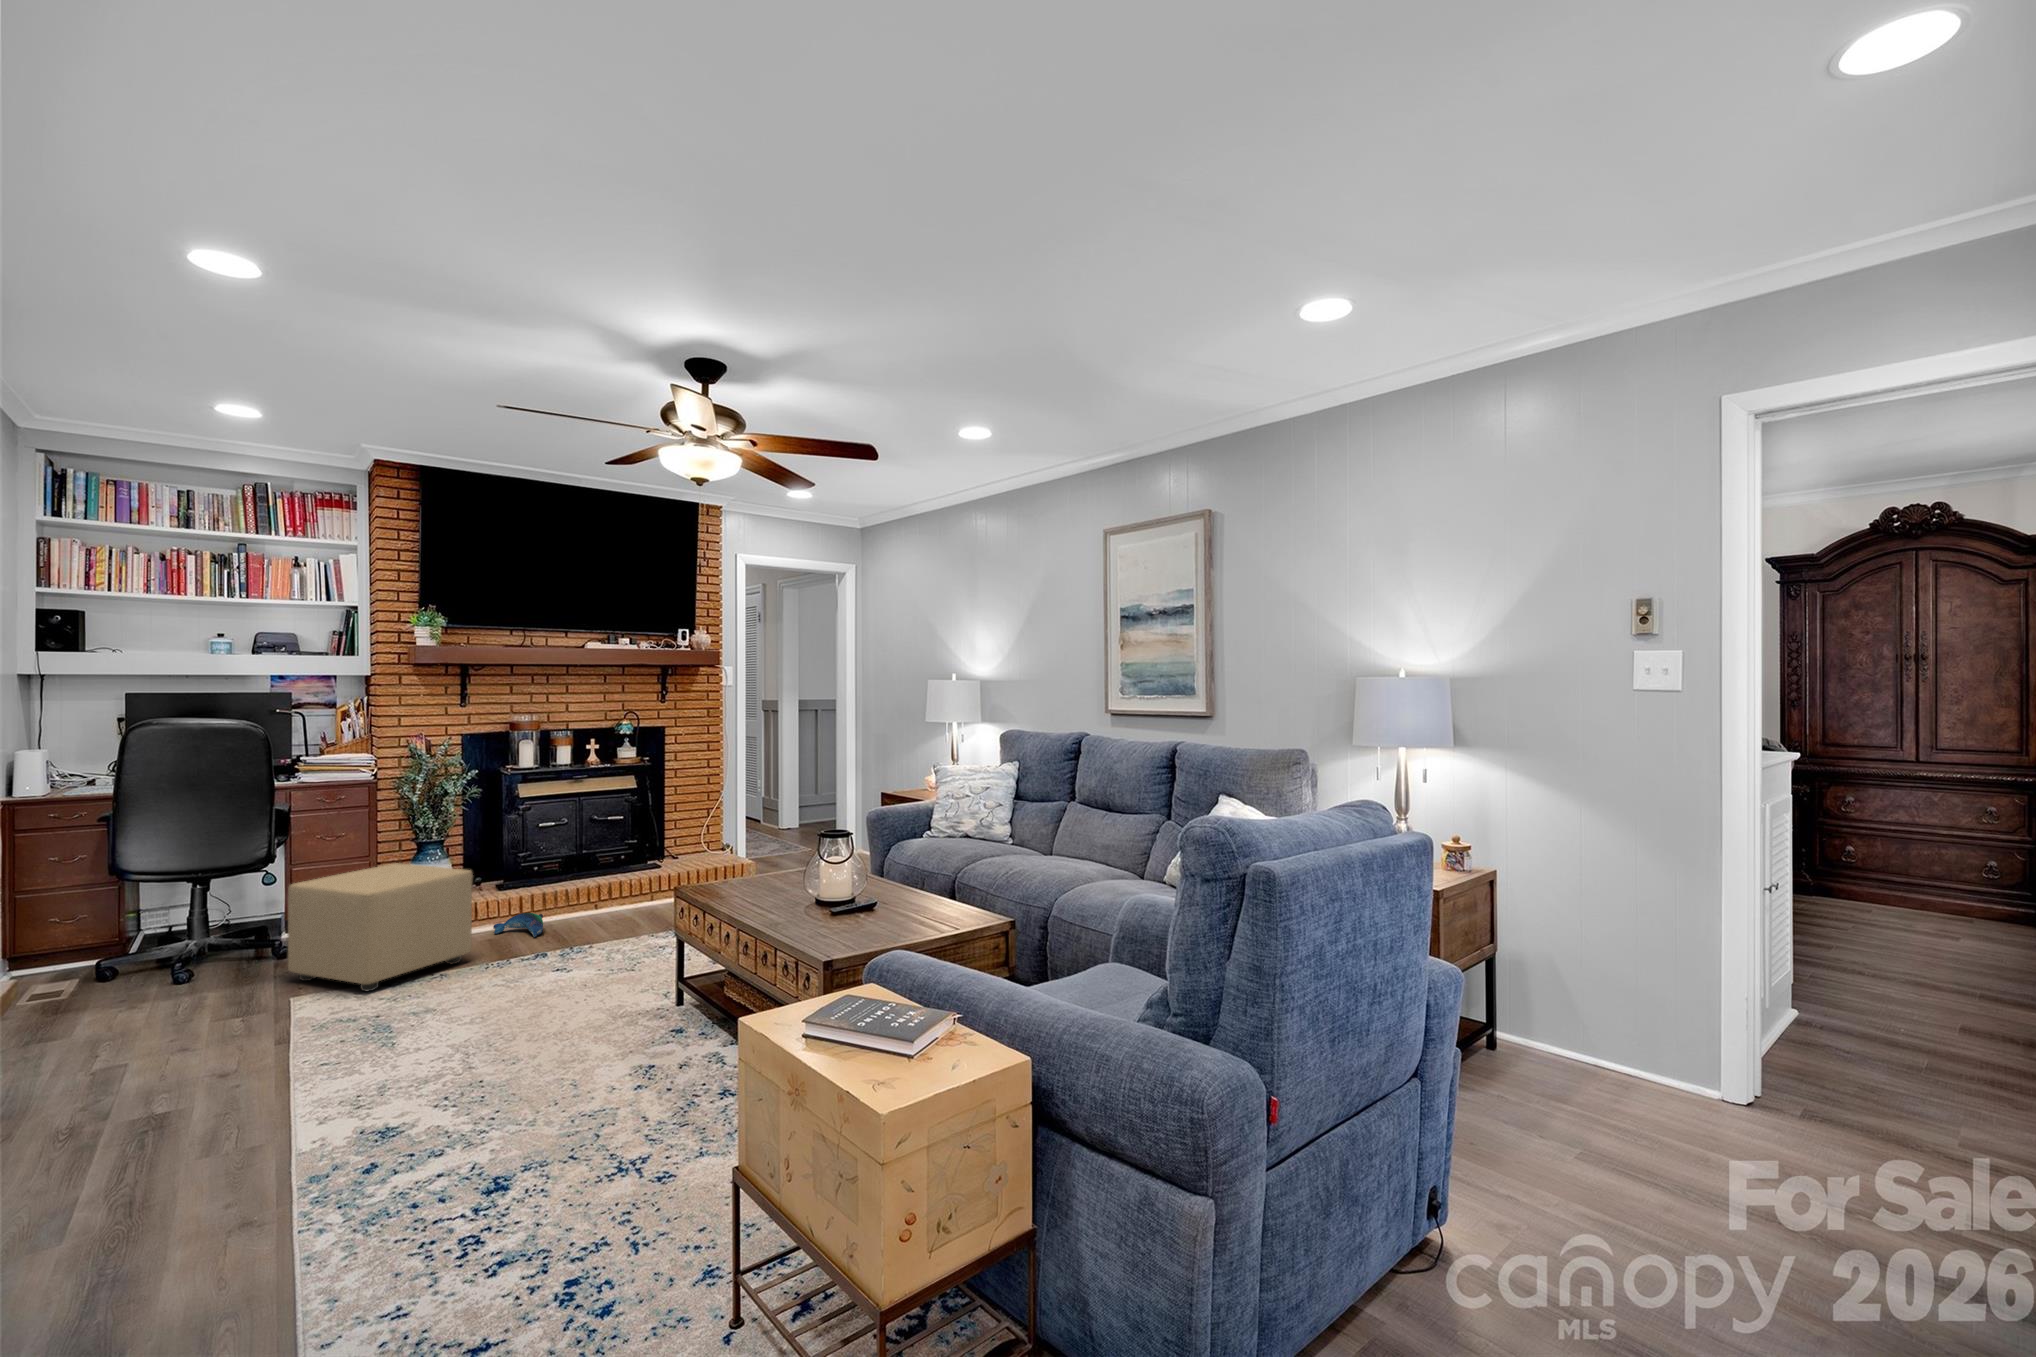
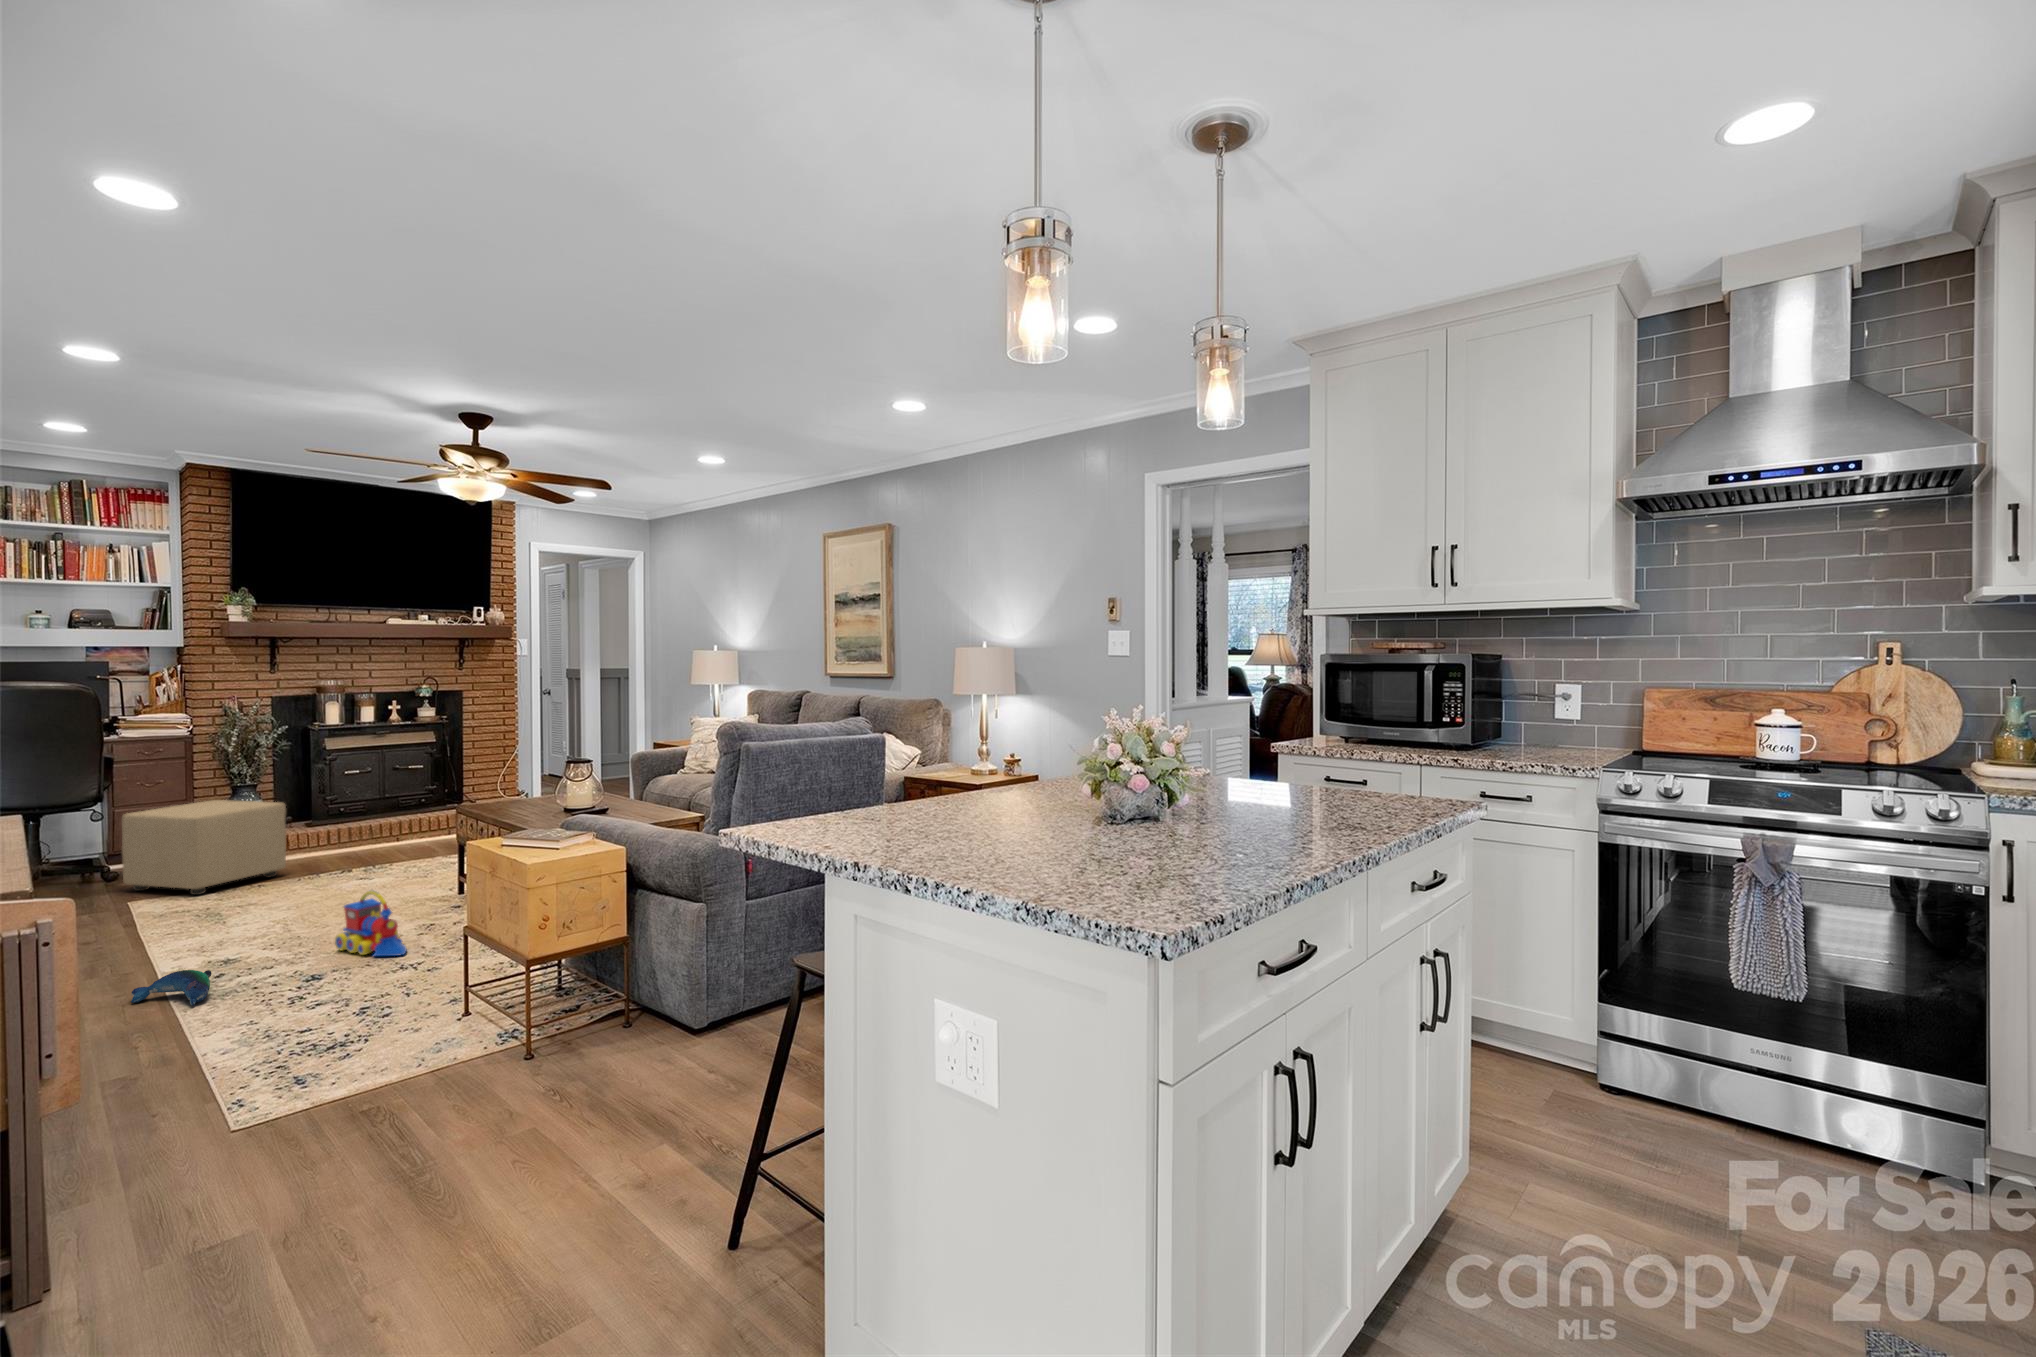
plush toy: present [493,913,543,937] -> present [131,970,212,1006]
toy train: none [528,1031,624,1137] -> present [335,890,406,956]

